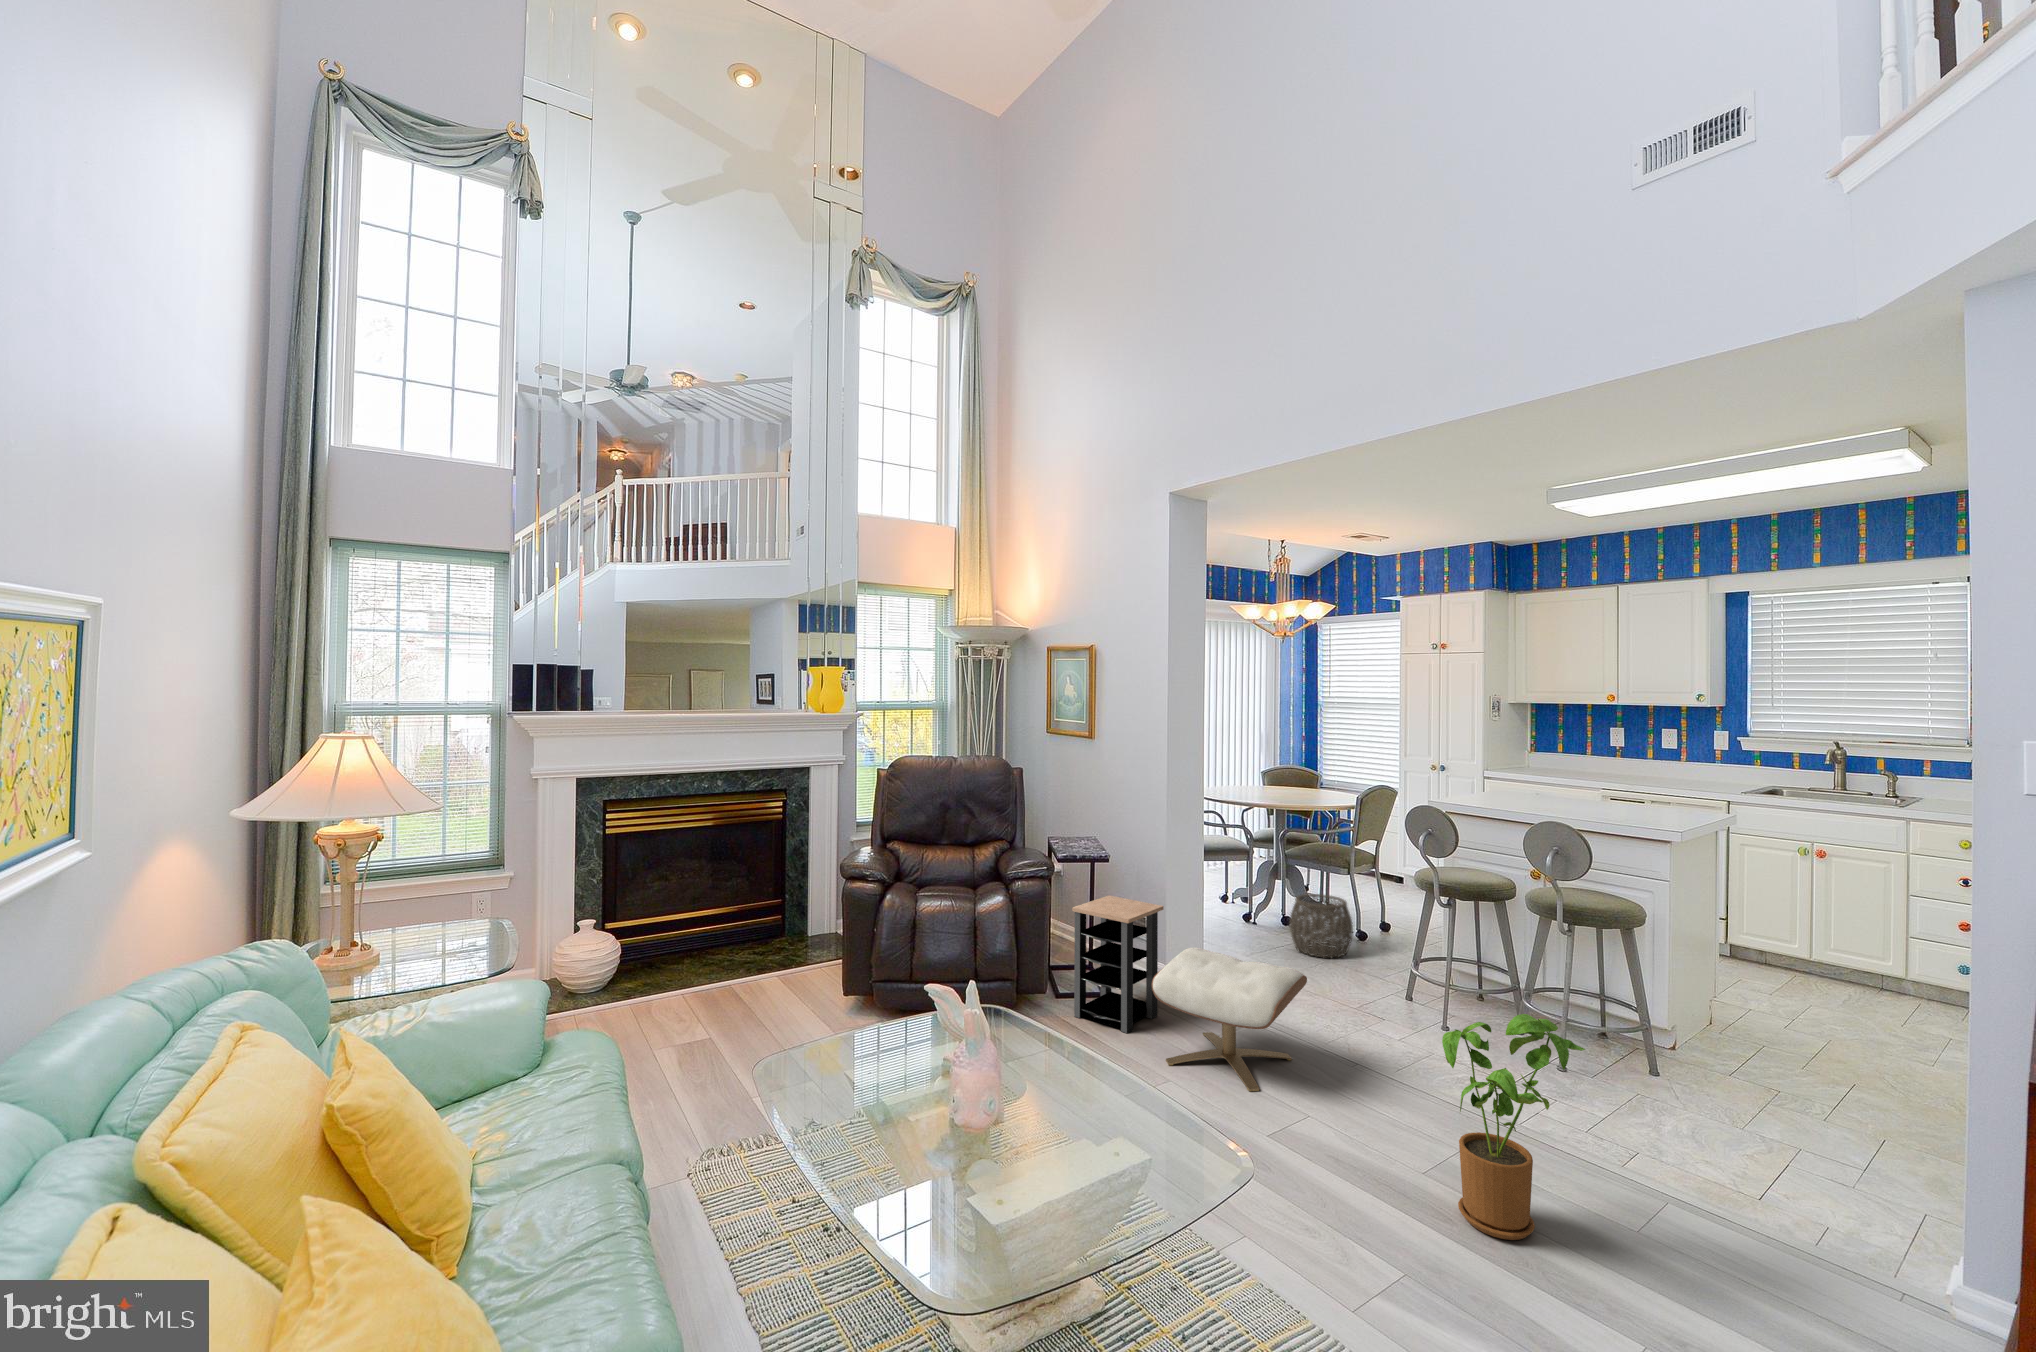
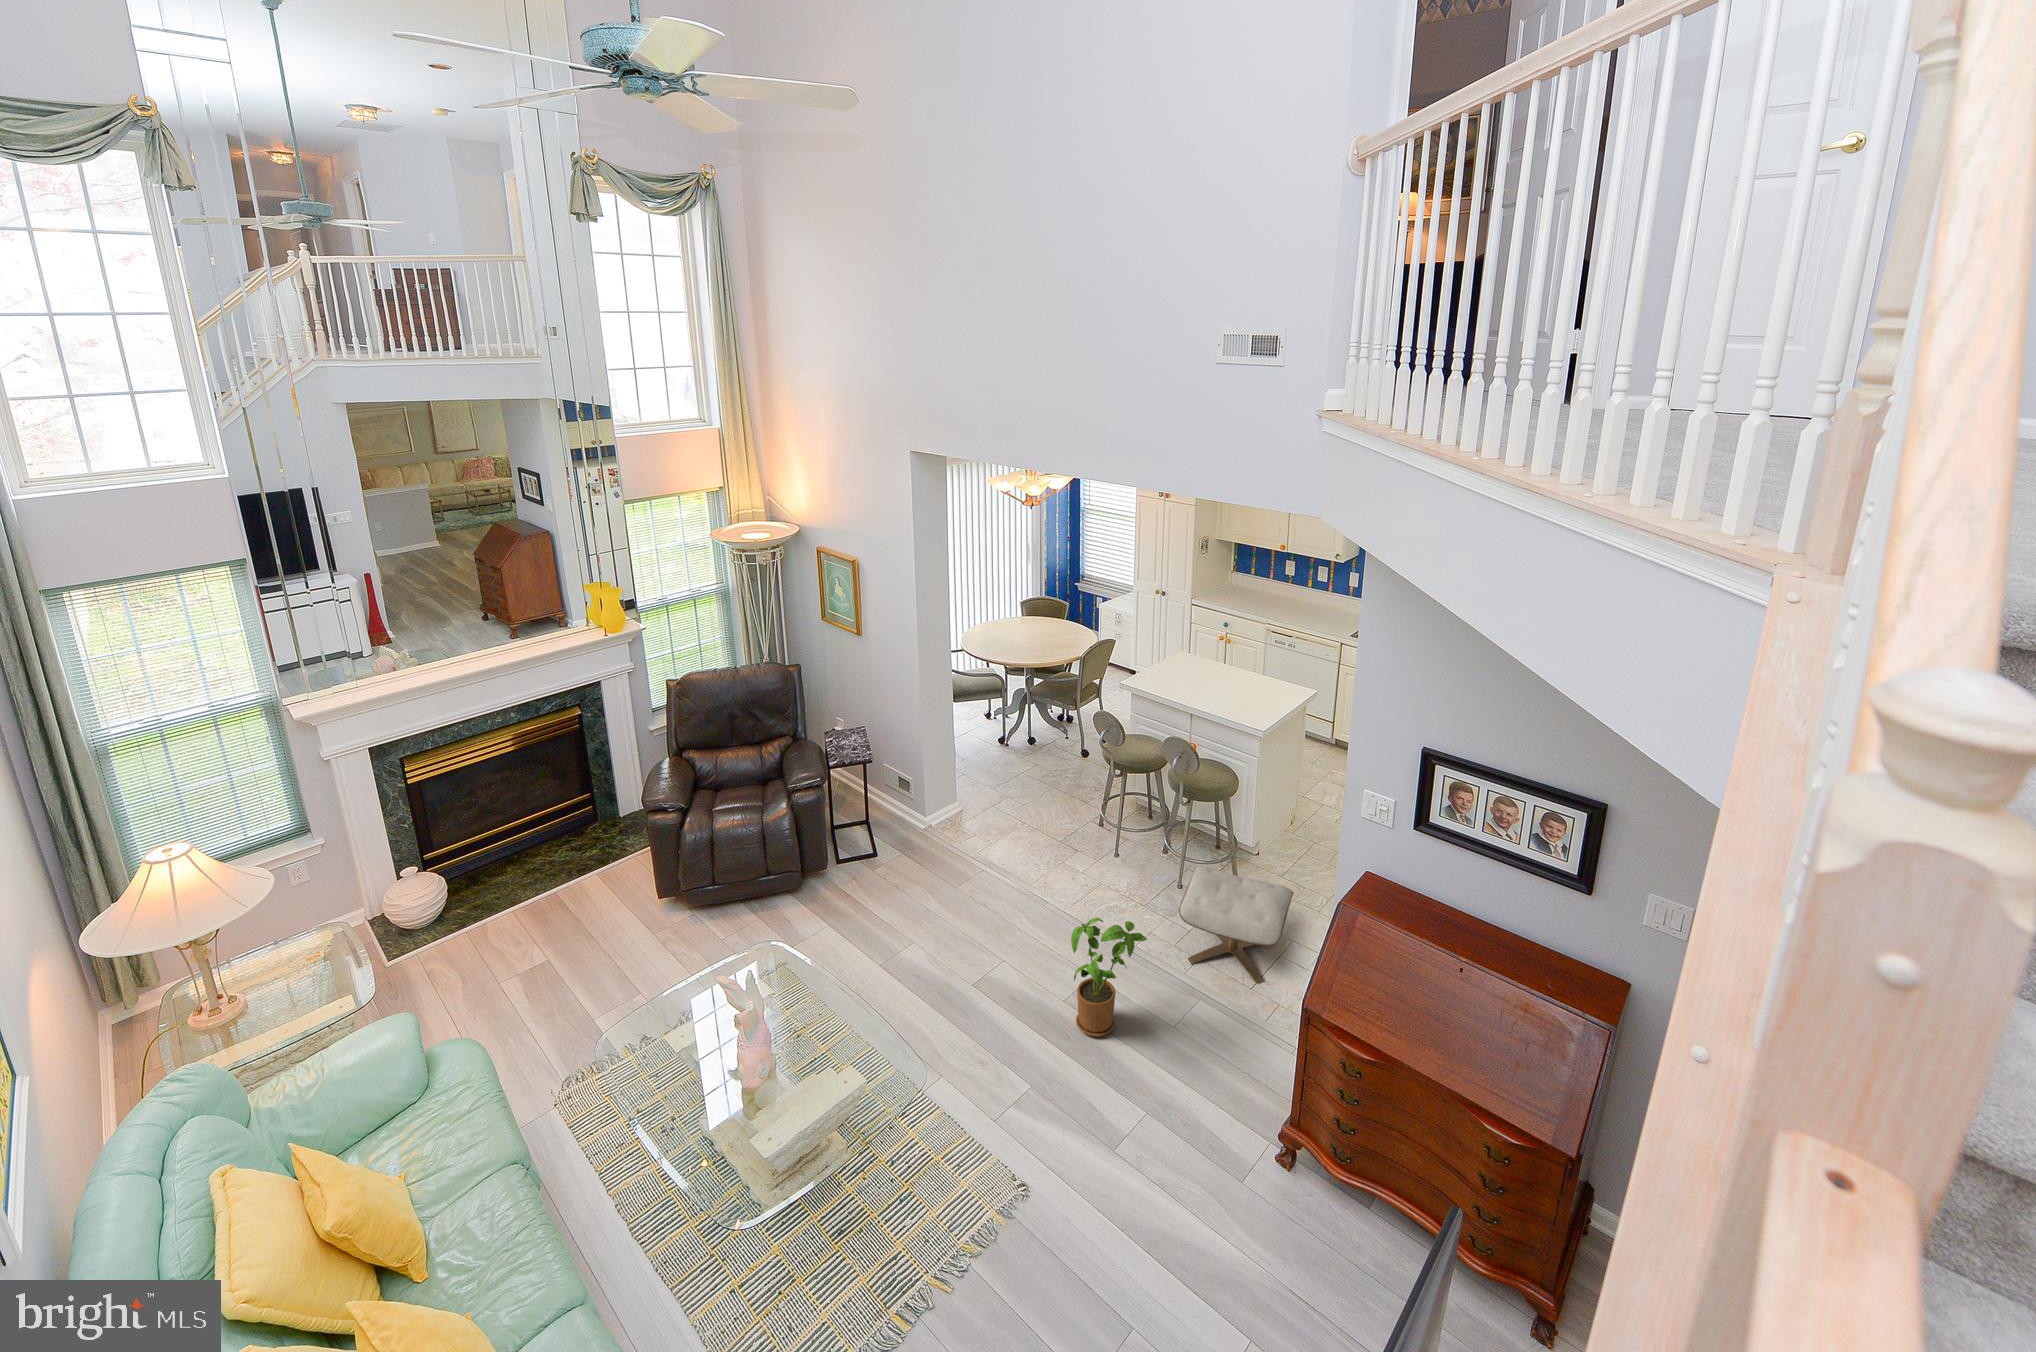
woven basket: present [1290,894,1353,958] -> none [1026,734,1073,786]
side table: present [1072,895,1164,1033] -> none [843,788,915,894]
ottoman: present [1151,947,1307,1091] -> present [1179,867,1294,983]

